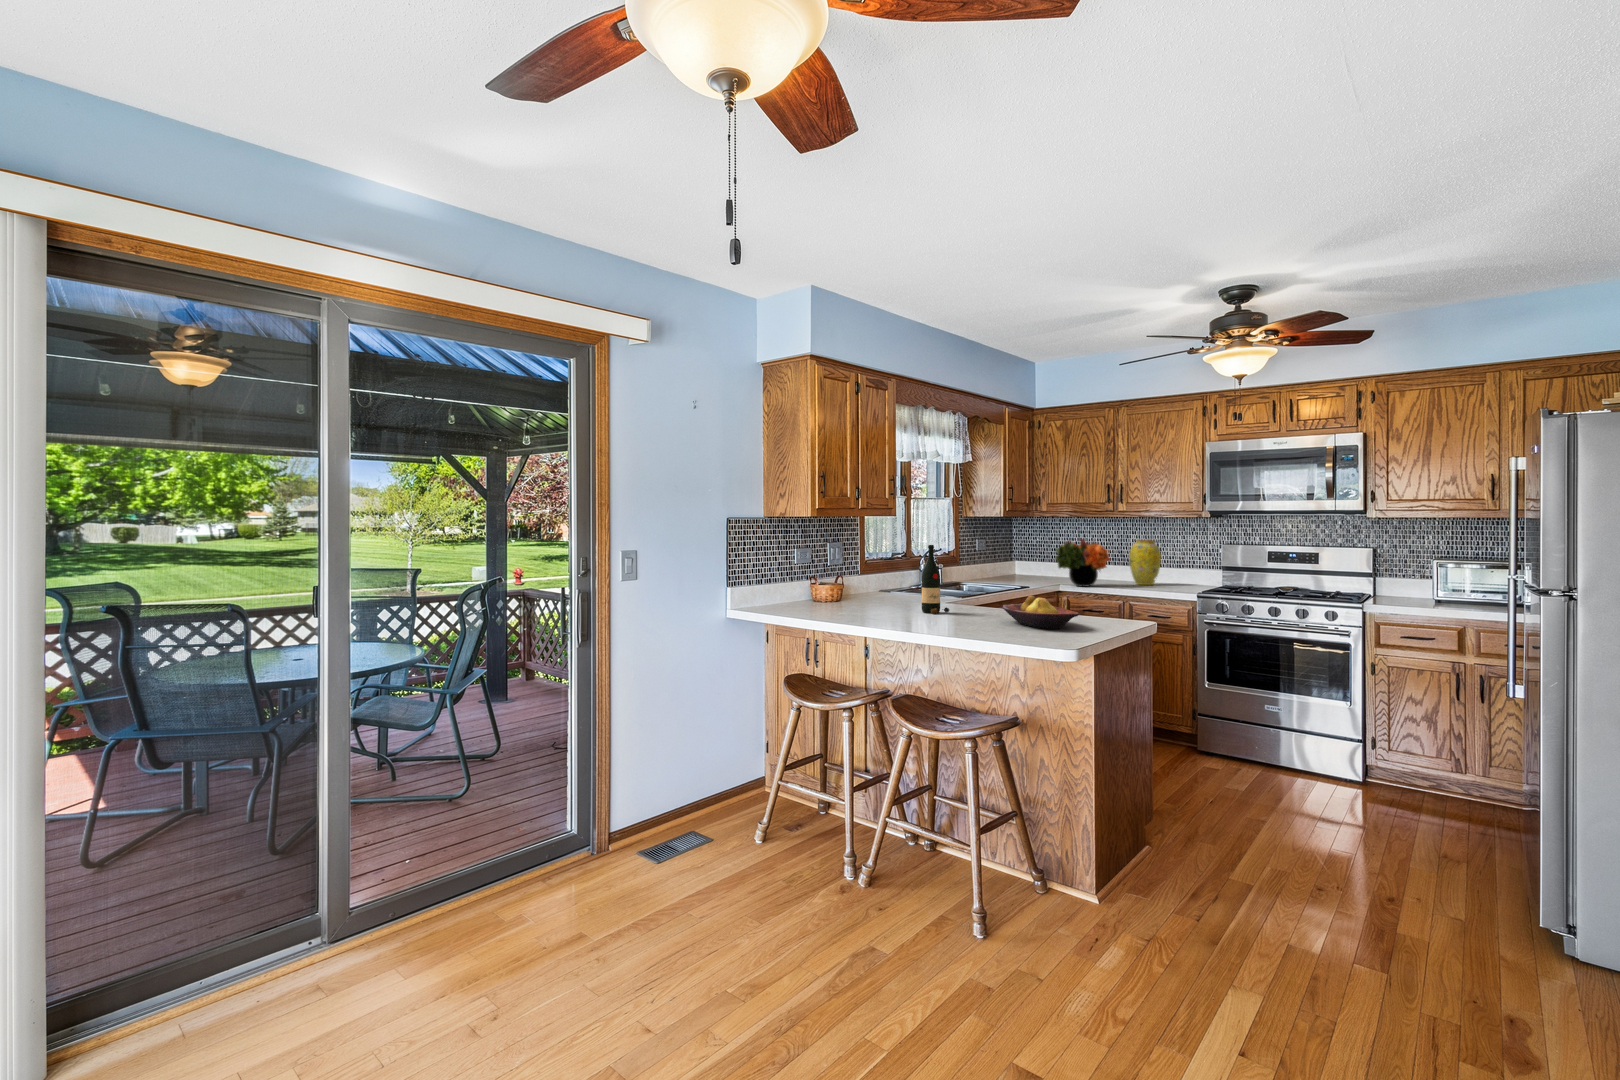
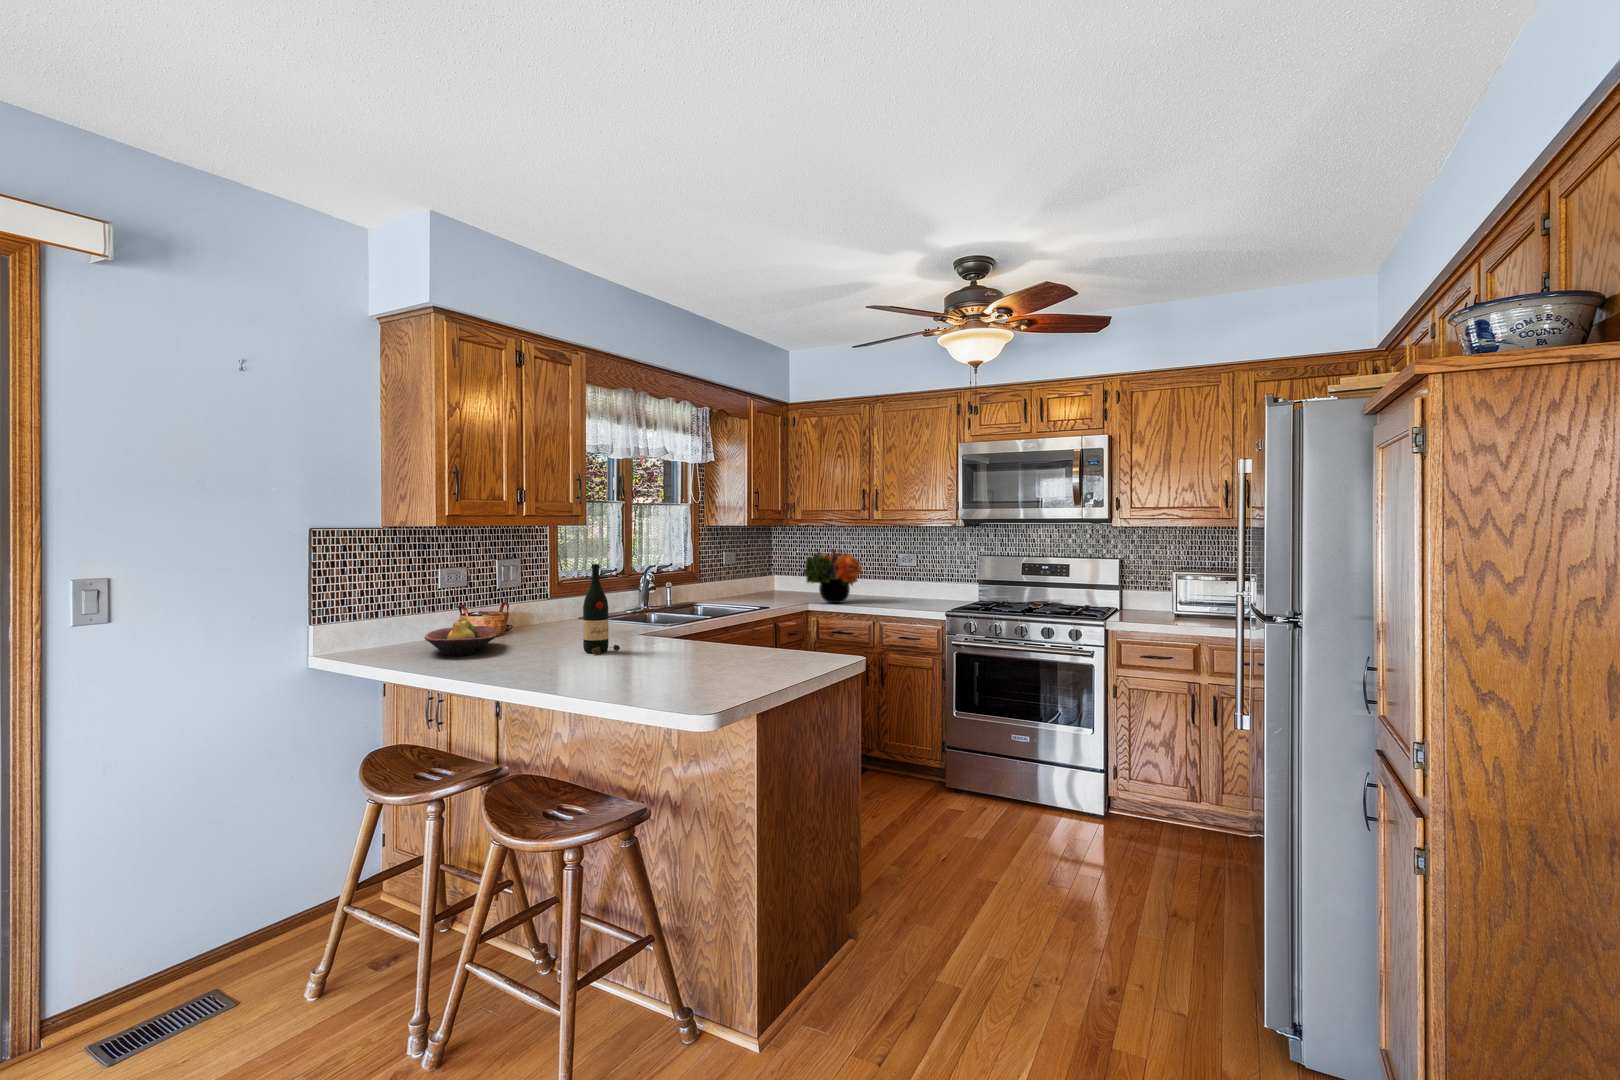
vase: present [1129,540,1161,585] -> none [886,549,919,600]
fruit bowl: present [1002,595,1079,629] -> present [424,618,499,656]

